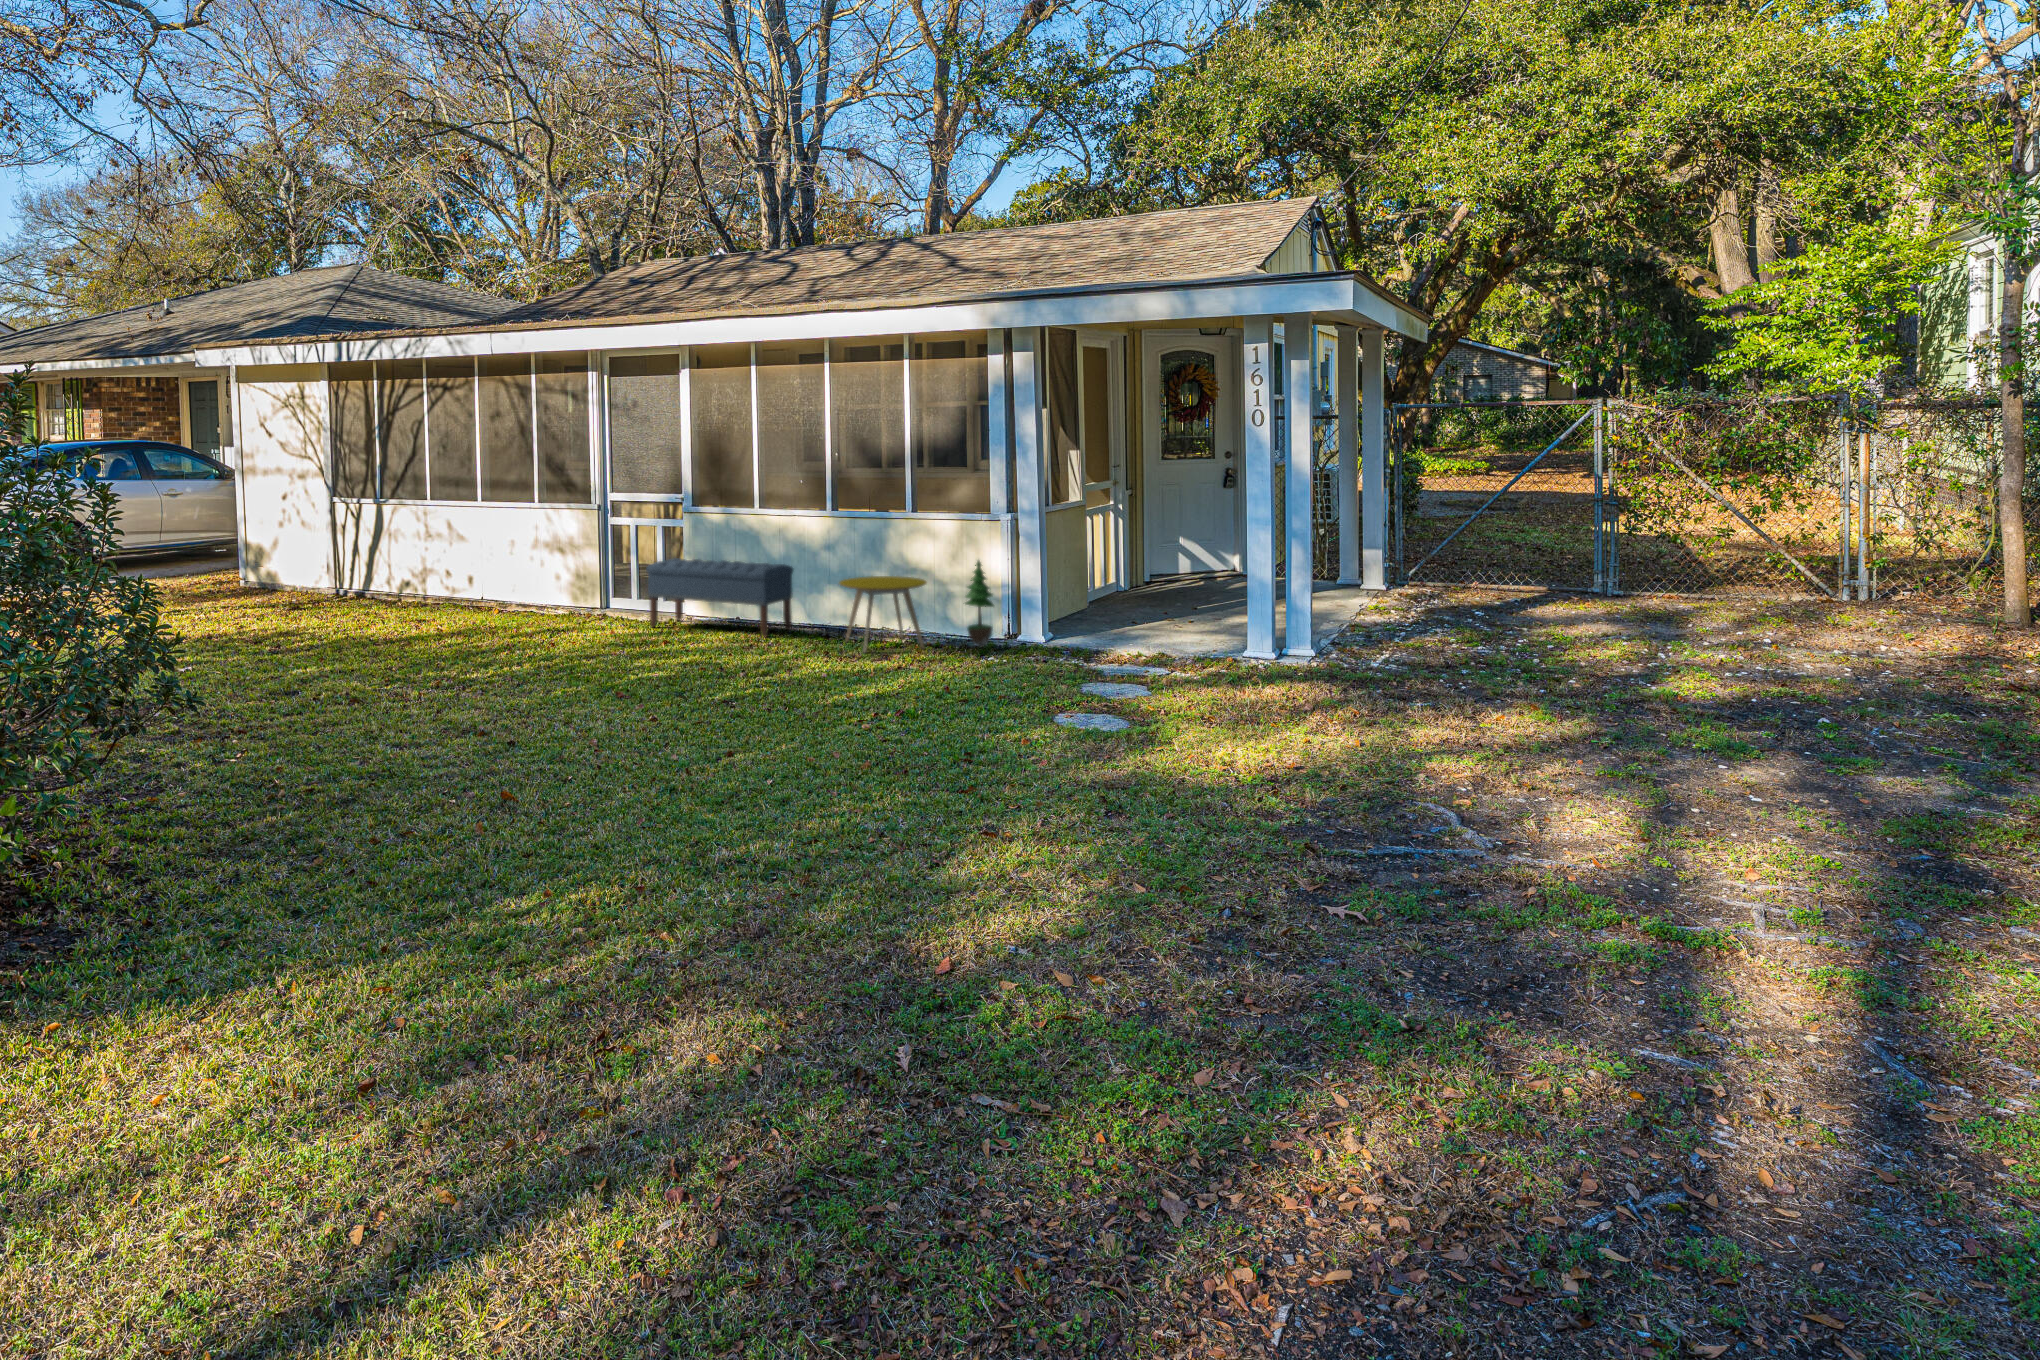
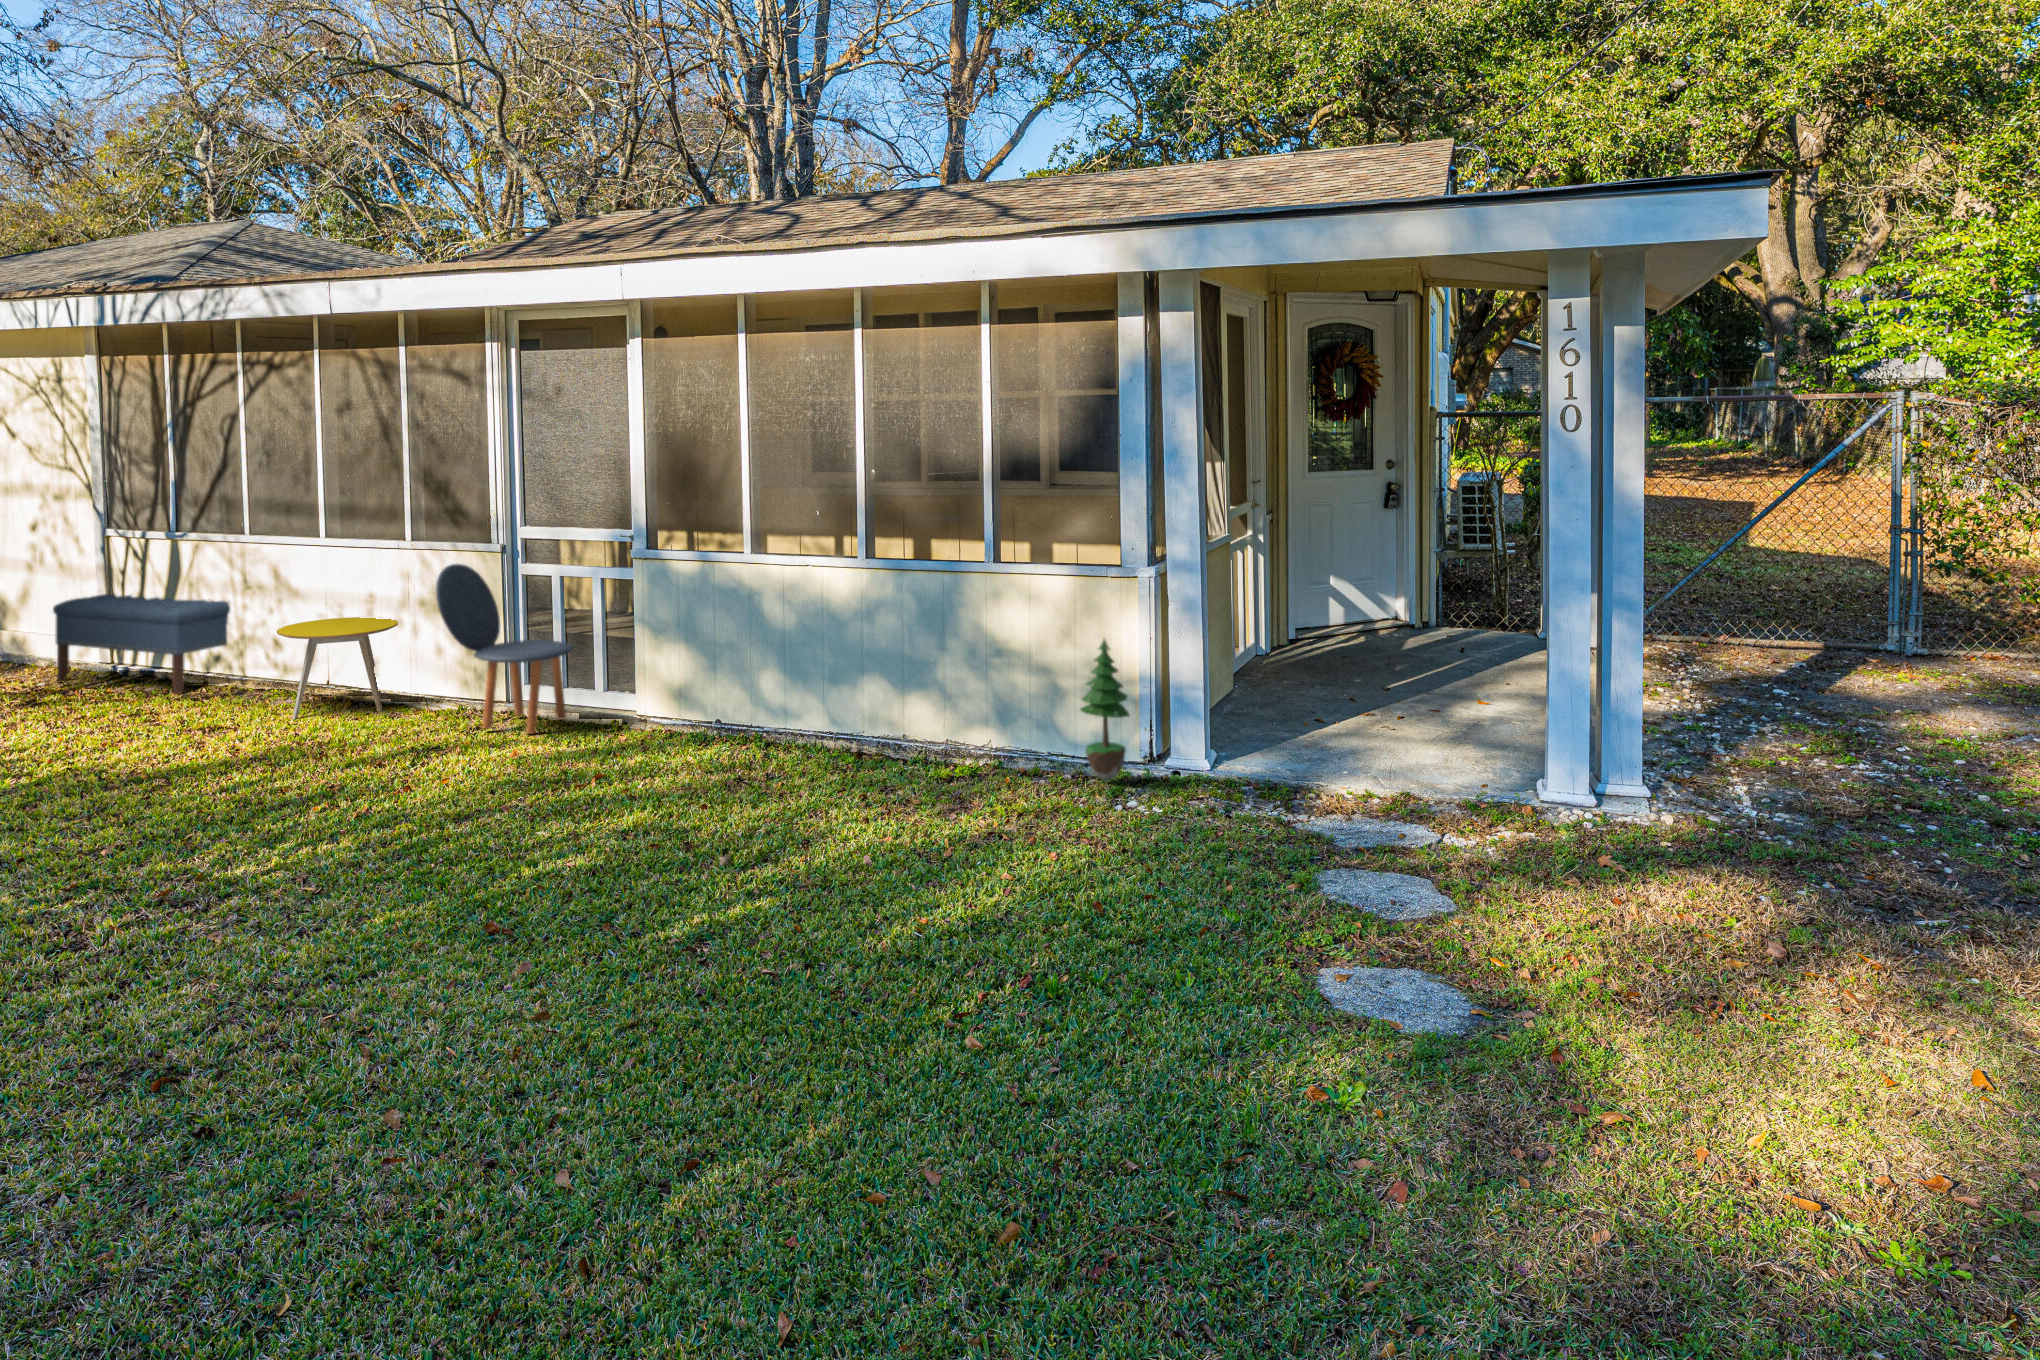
chair: none [562,517,648,624] -> present [436,564,573,734]
bench: present [646,558,793,638] -> present [53,594,233,695]
side table: present [839,576,927,652] -> present [277,617,398,719]

